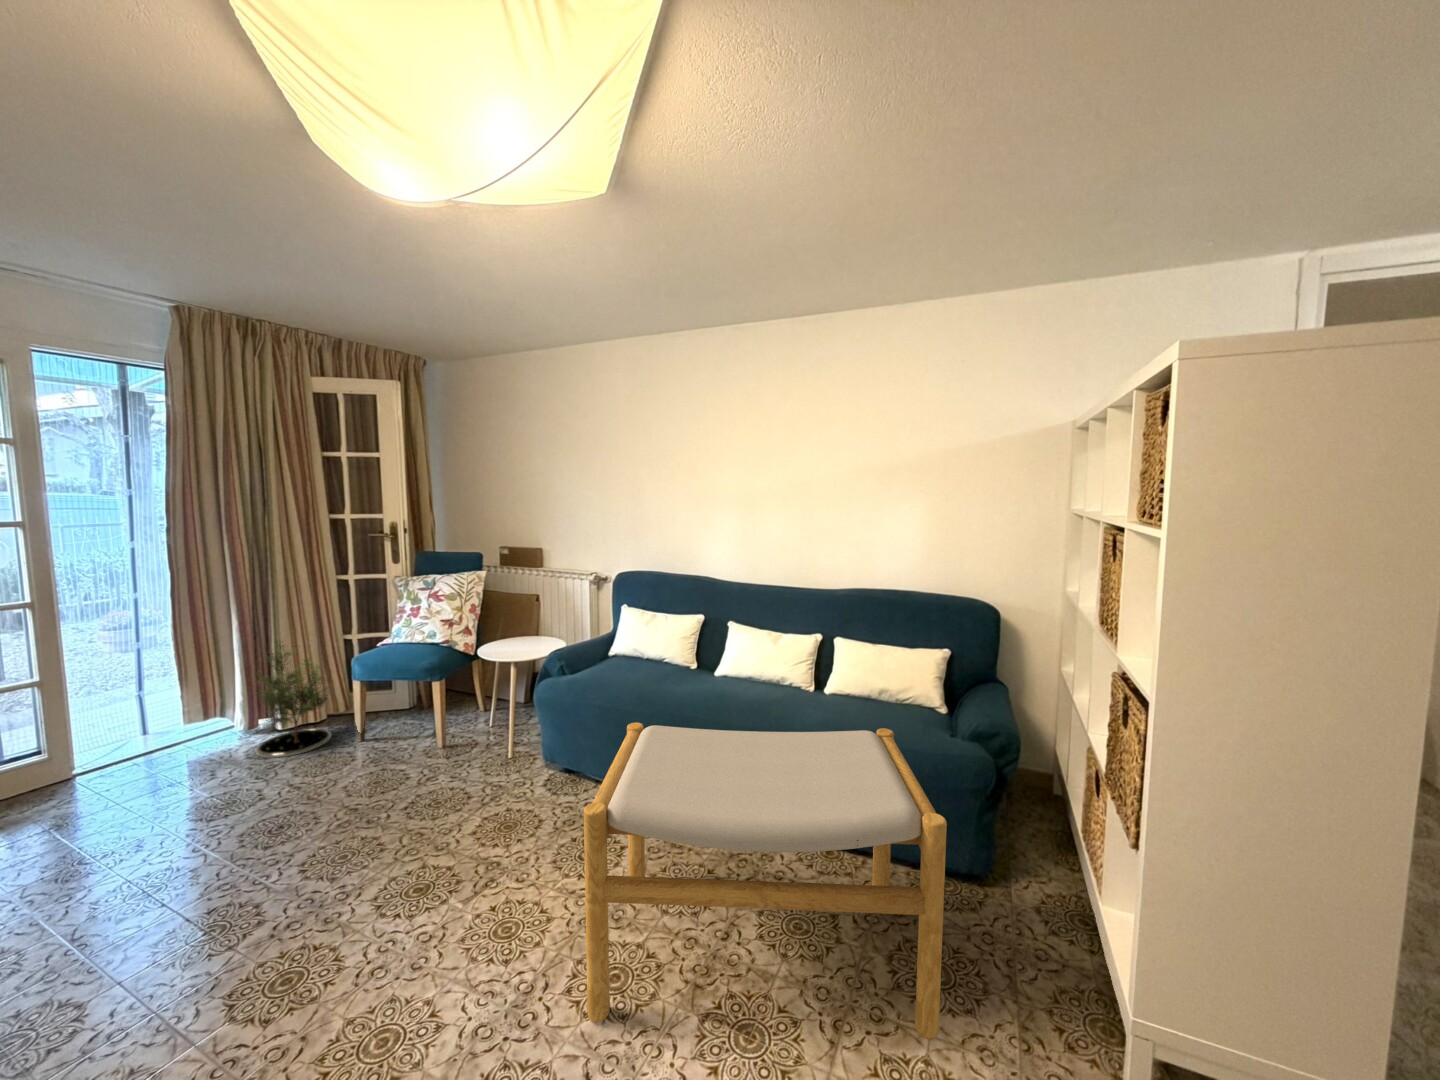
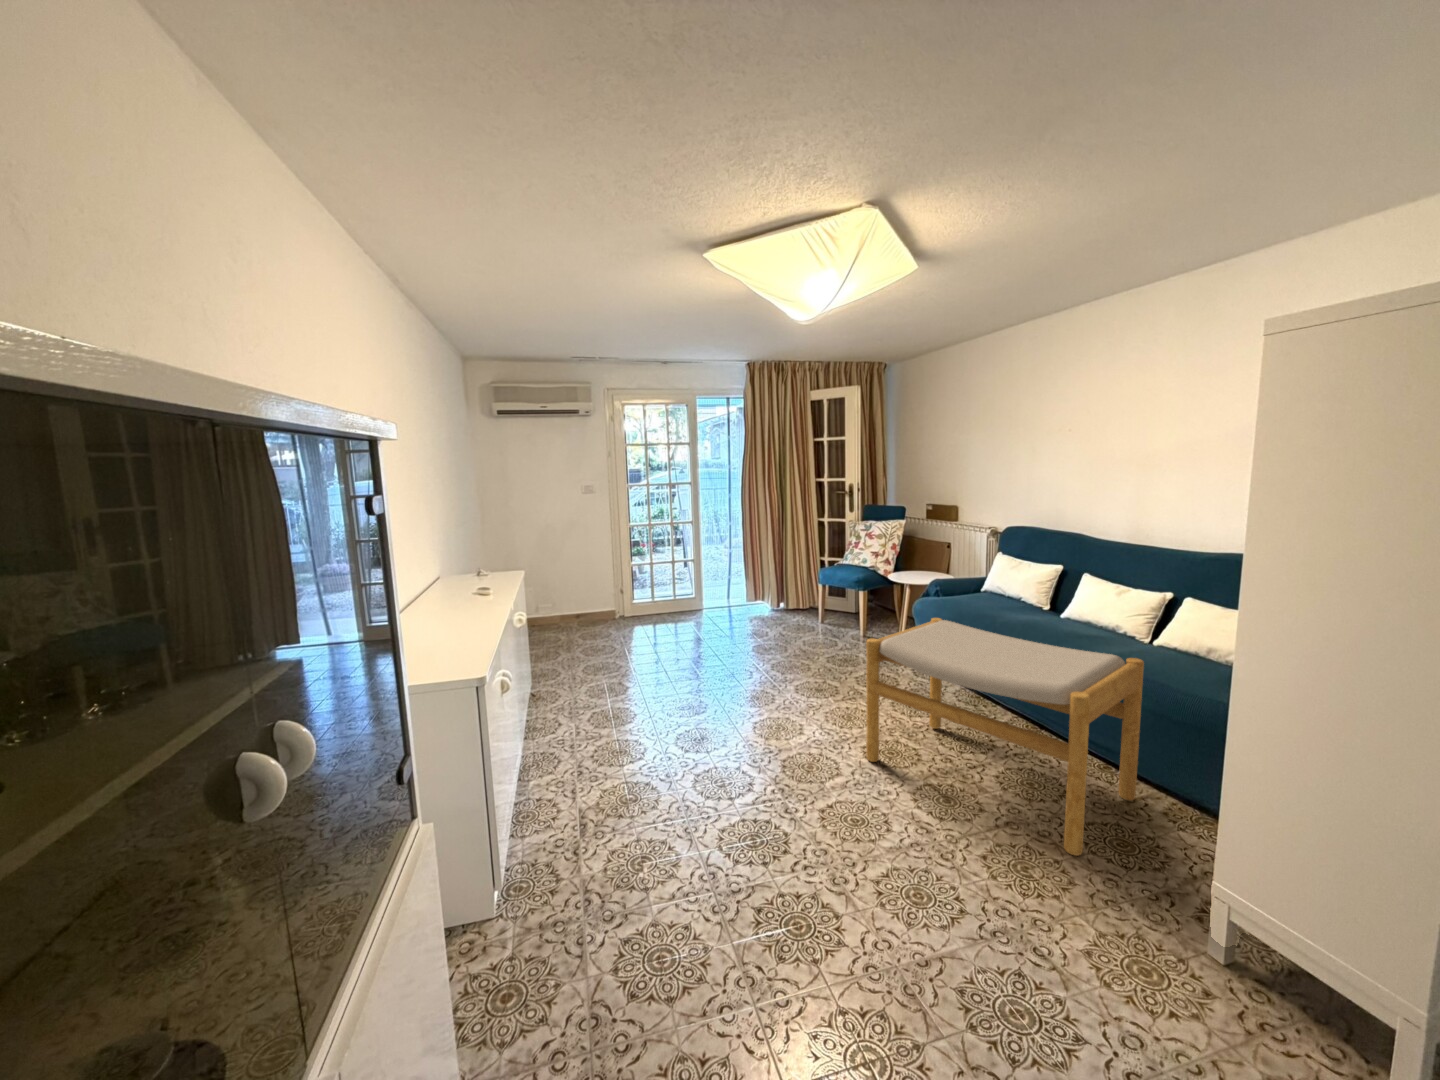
potted tree: present [253,640,332,758] -> none [768,553,810,623]

